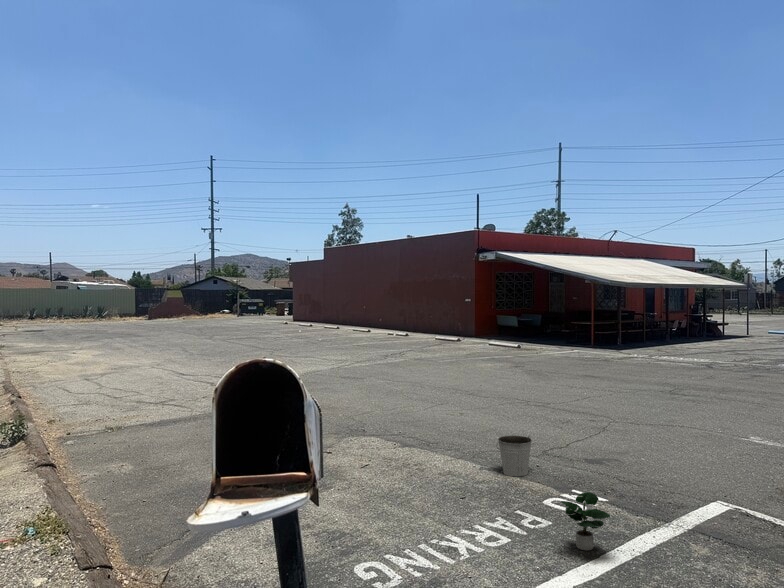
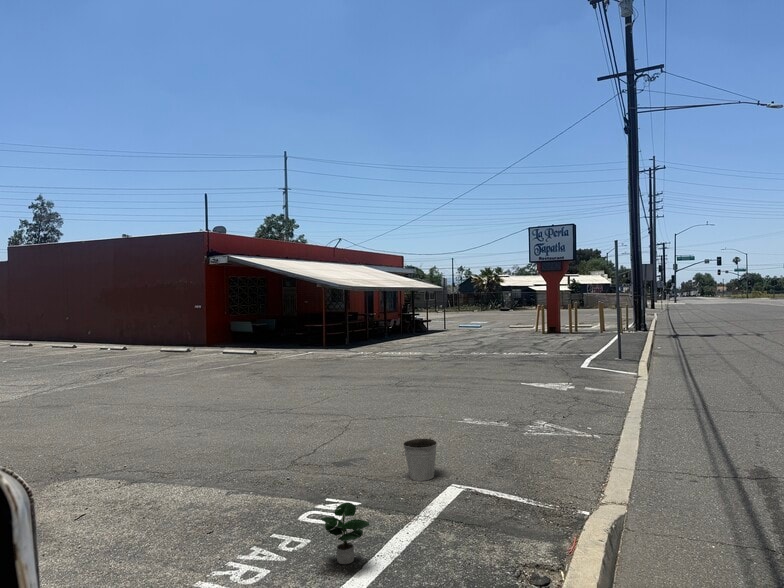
bucket: present [497,435,532,476] -> present [403,438,437,481]

